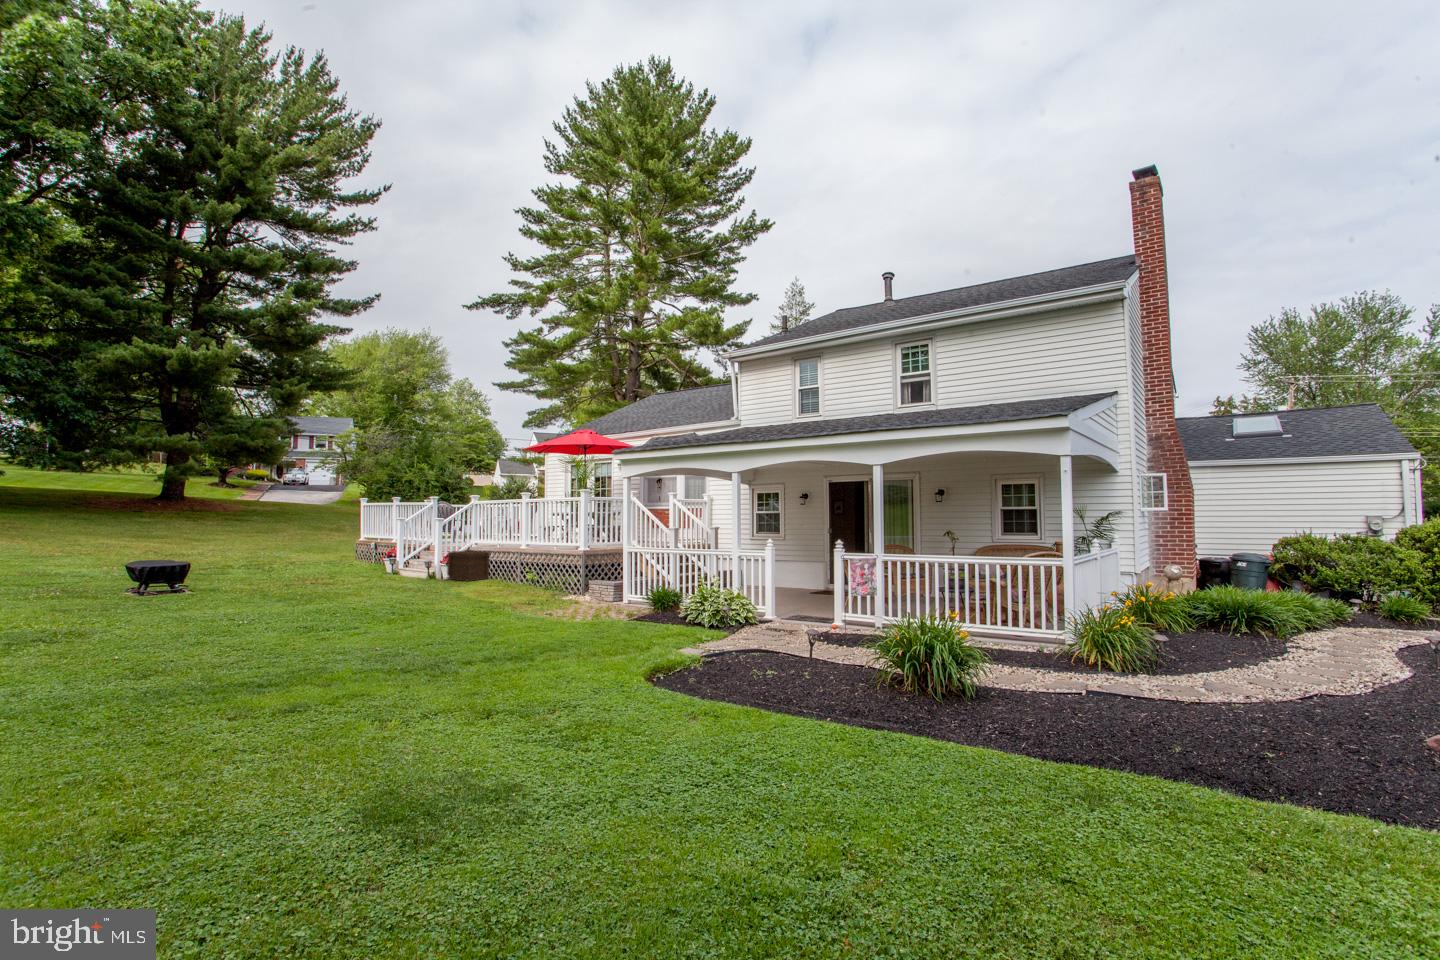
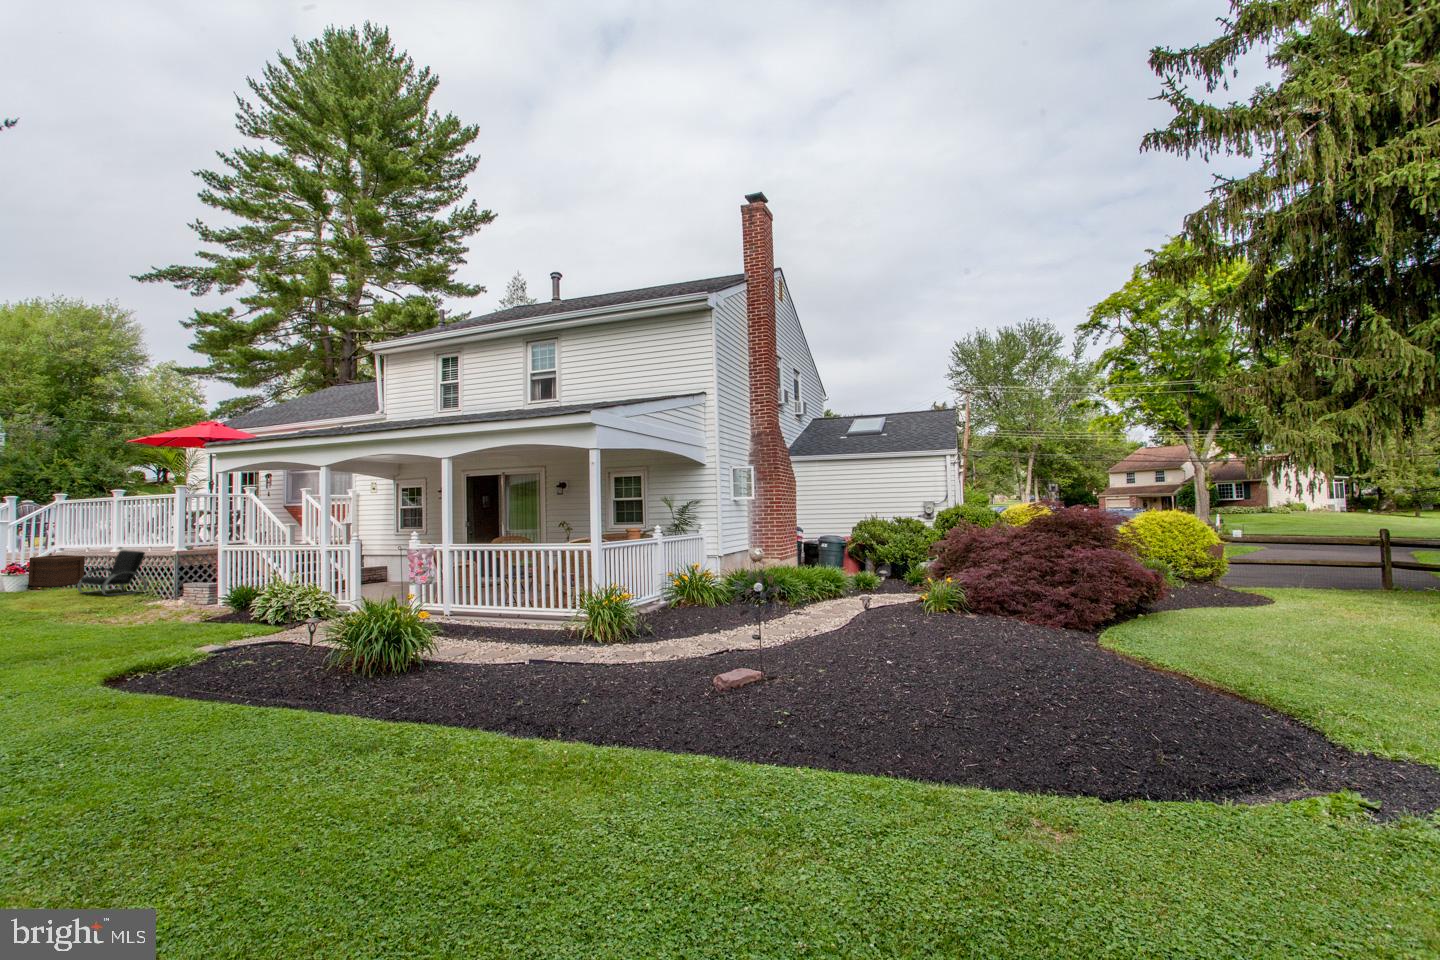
armchair: none [499,546,558,592] -> present [78,550,147,595]

